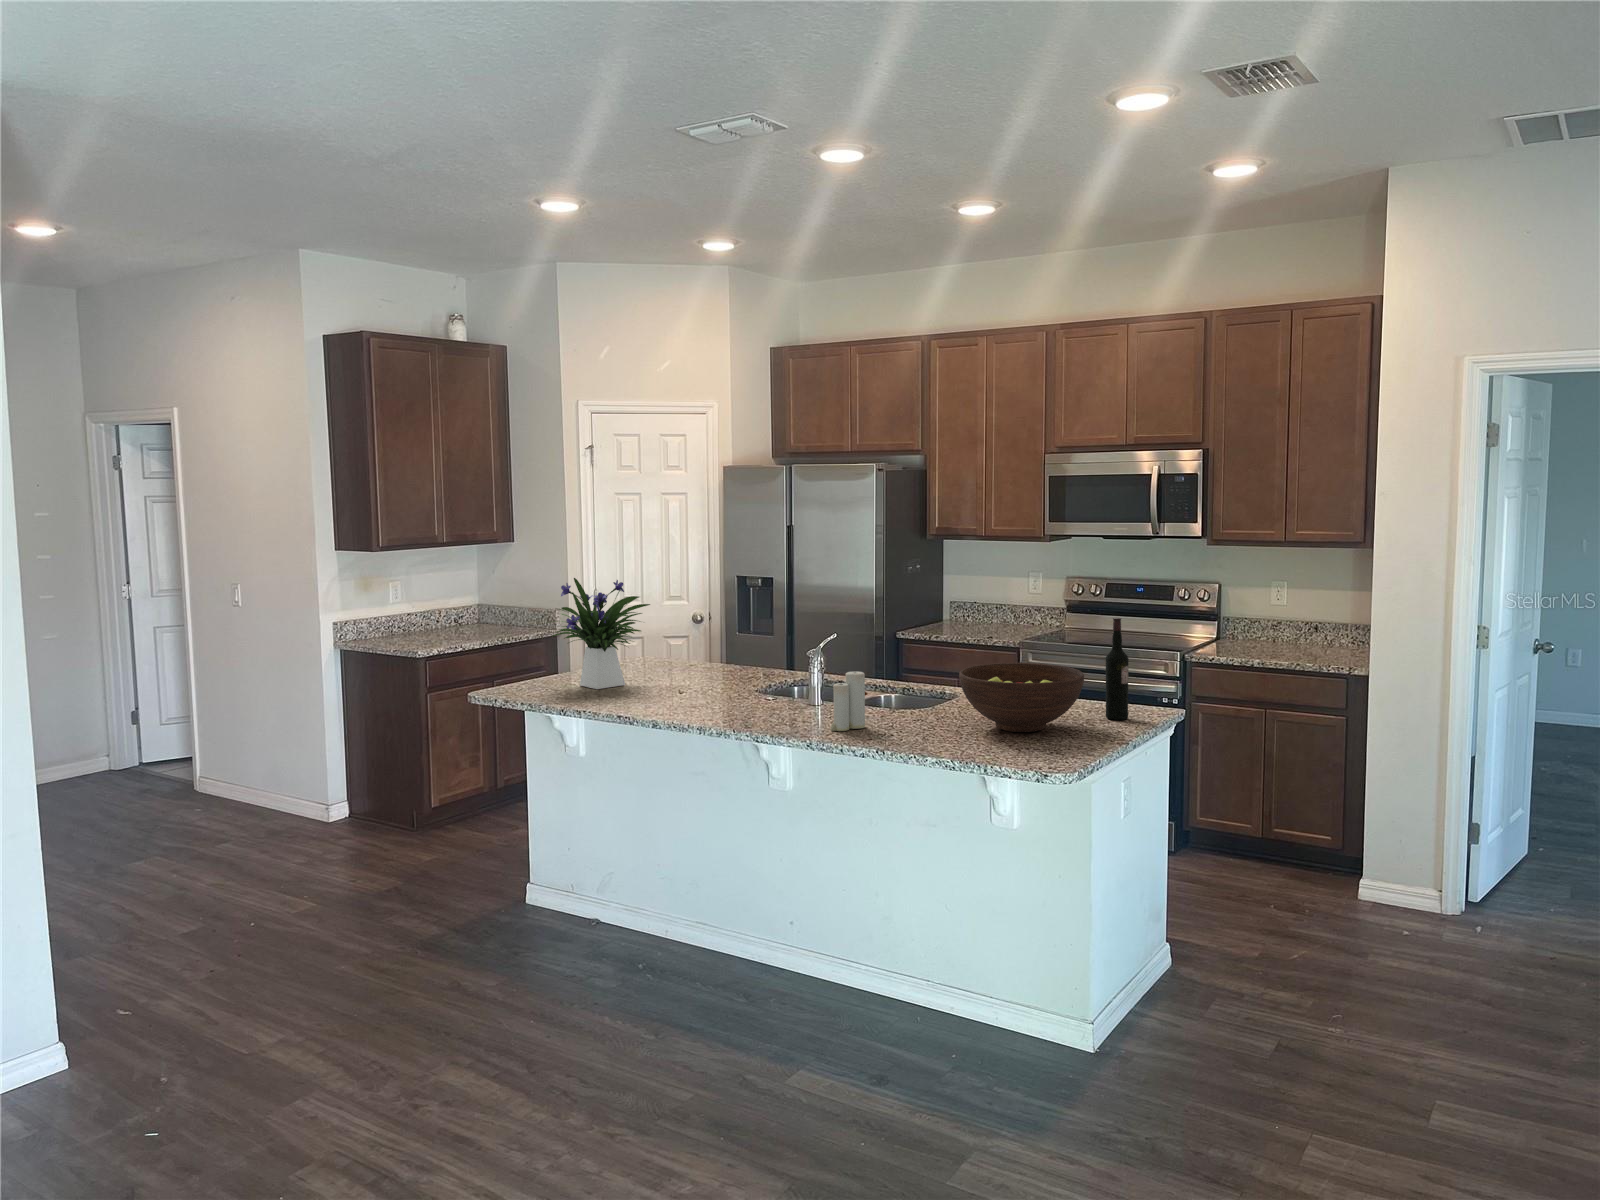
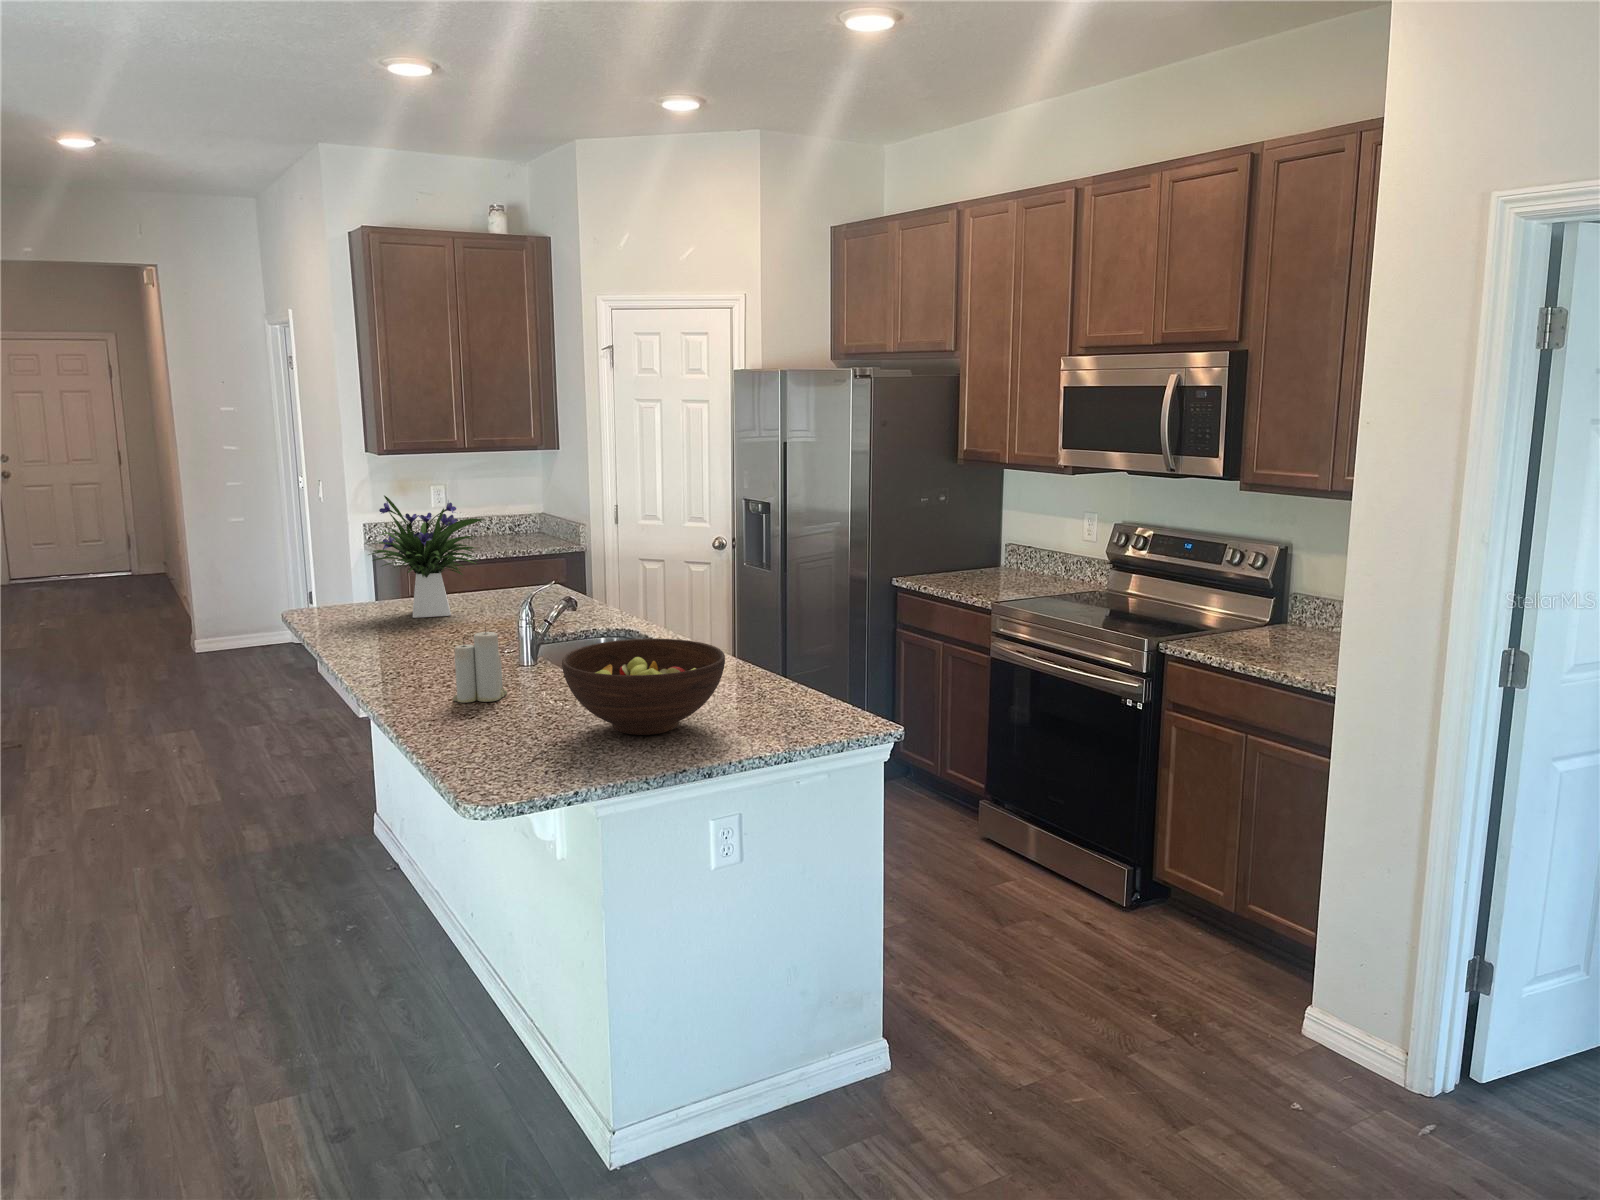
wine bottle: present [1106,618,1129,720] -> none [782,594,813,733]

